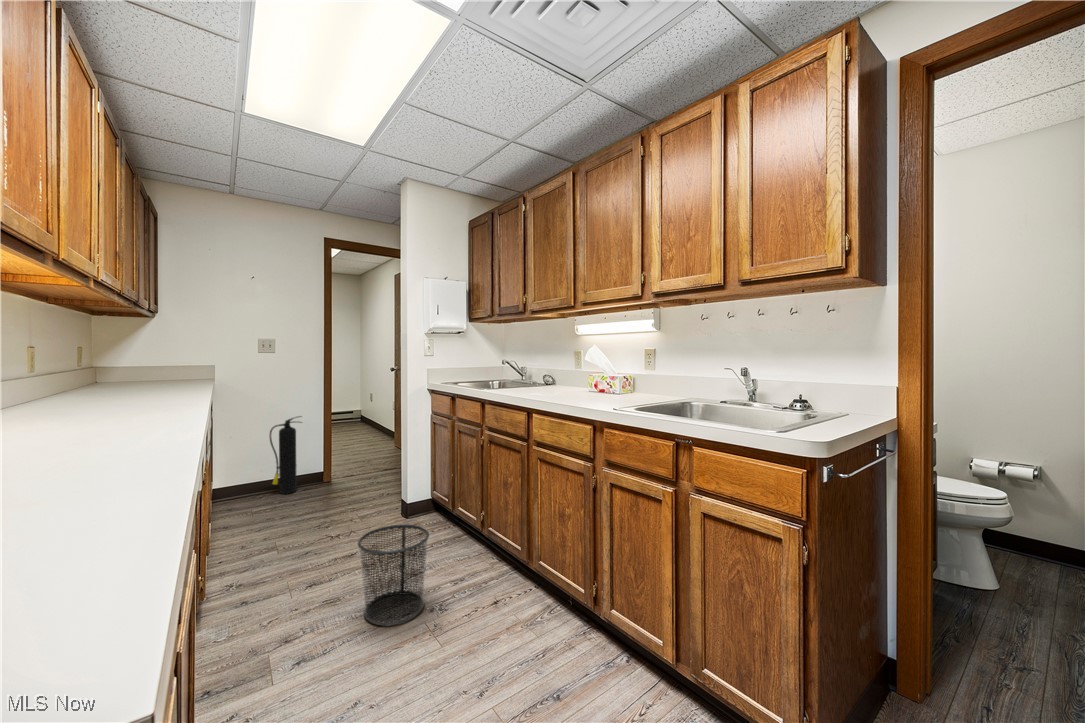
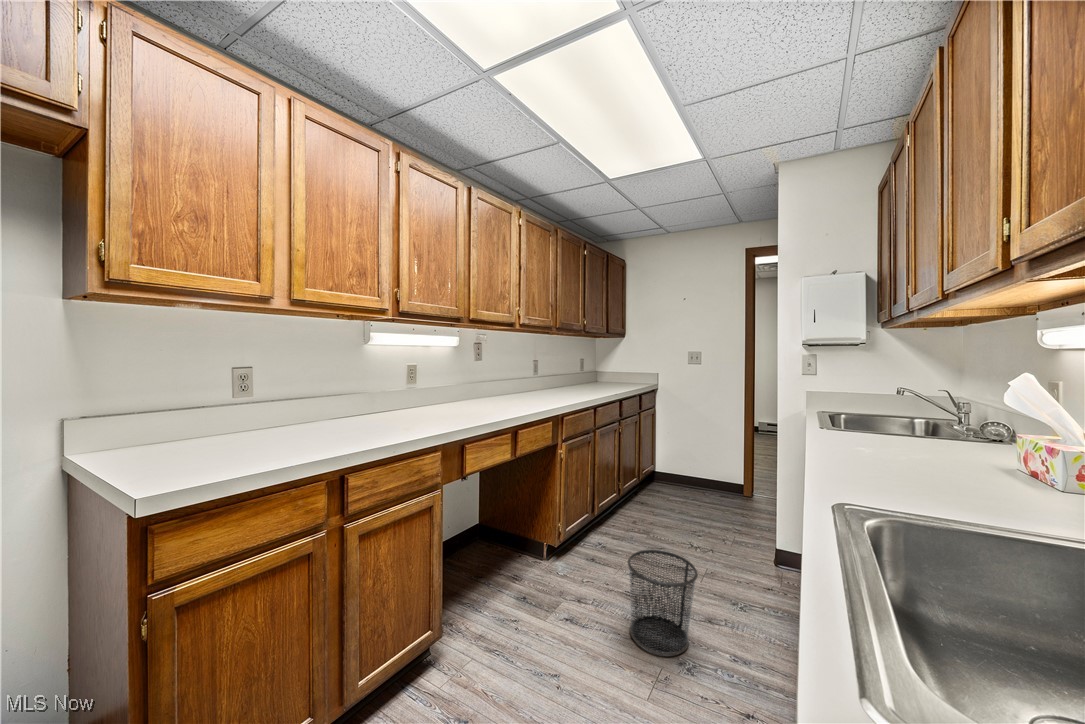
fire extinguisher: present [270,416,302,494] -> none [697,428,725,496]

